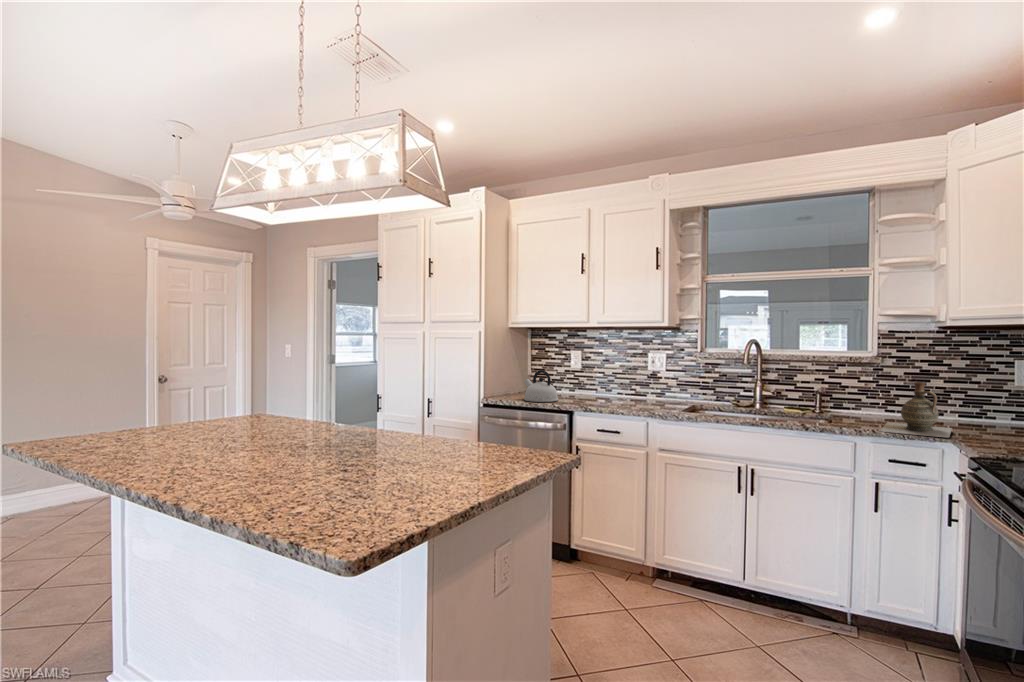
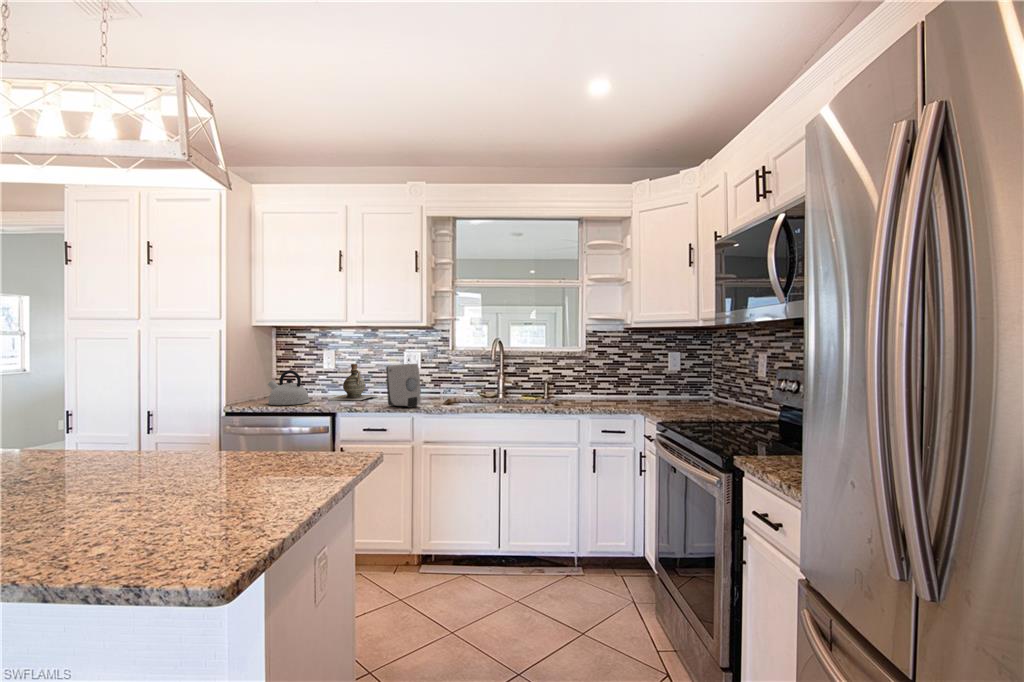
soap dispenser: none [627,368,662,413] -> present [386,364,421,408]
ceramic jug: present [880,382,952,438] -> present [327,364,377,400]

